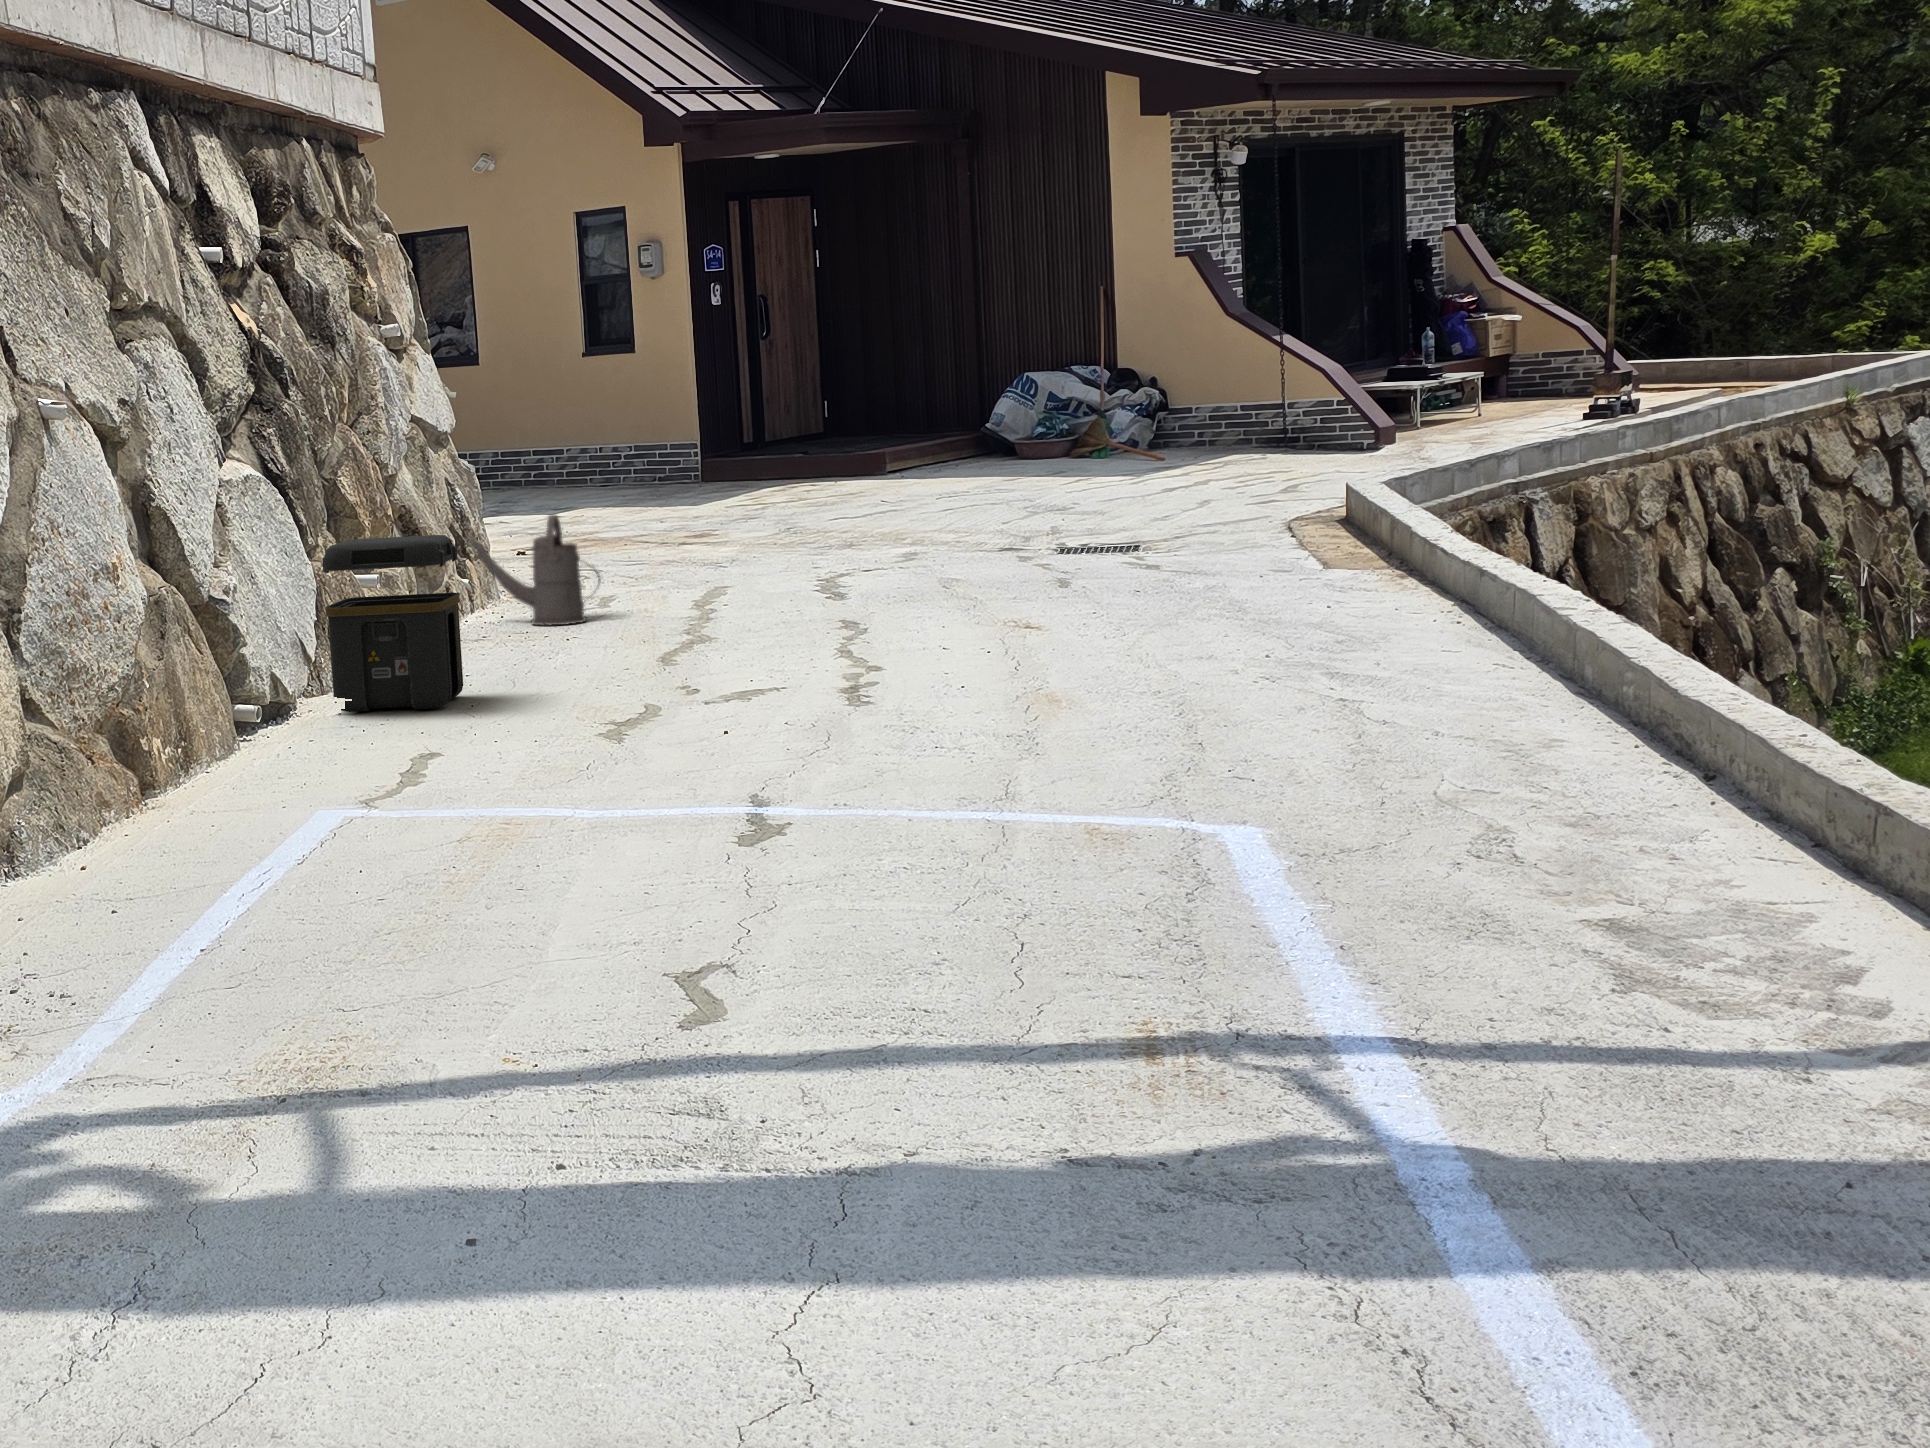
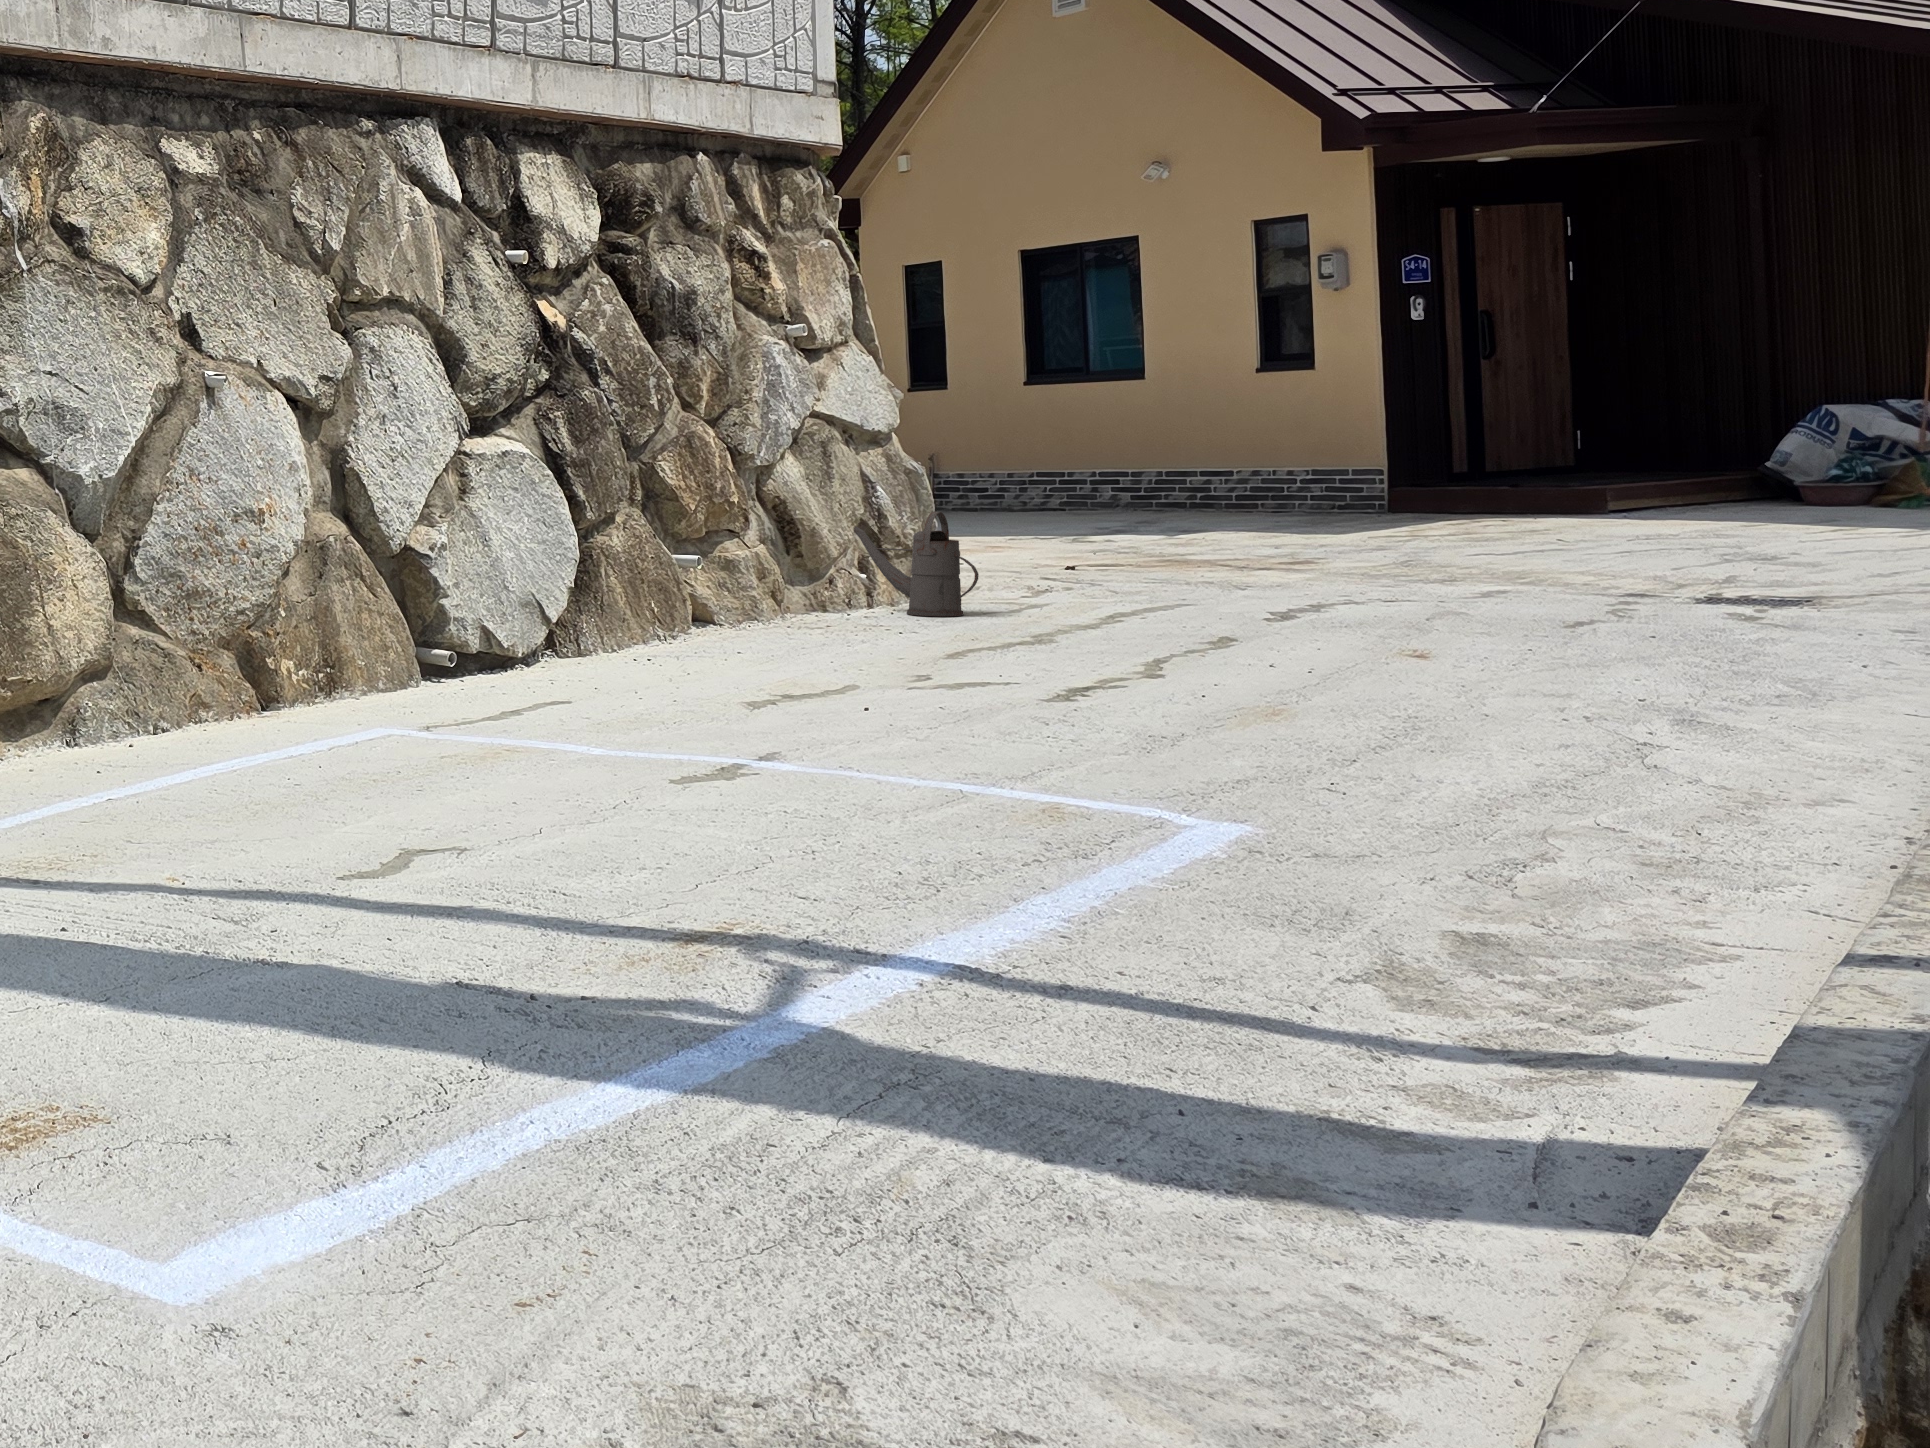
toolbox: present [322,535,463,712] -> none [564,511,703,667]

